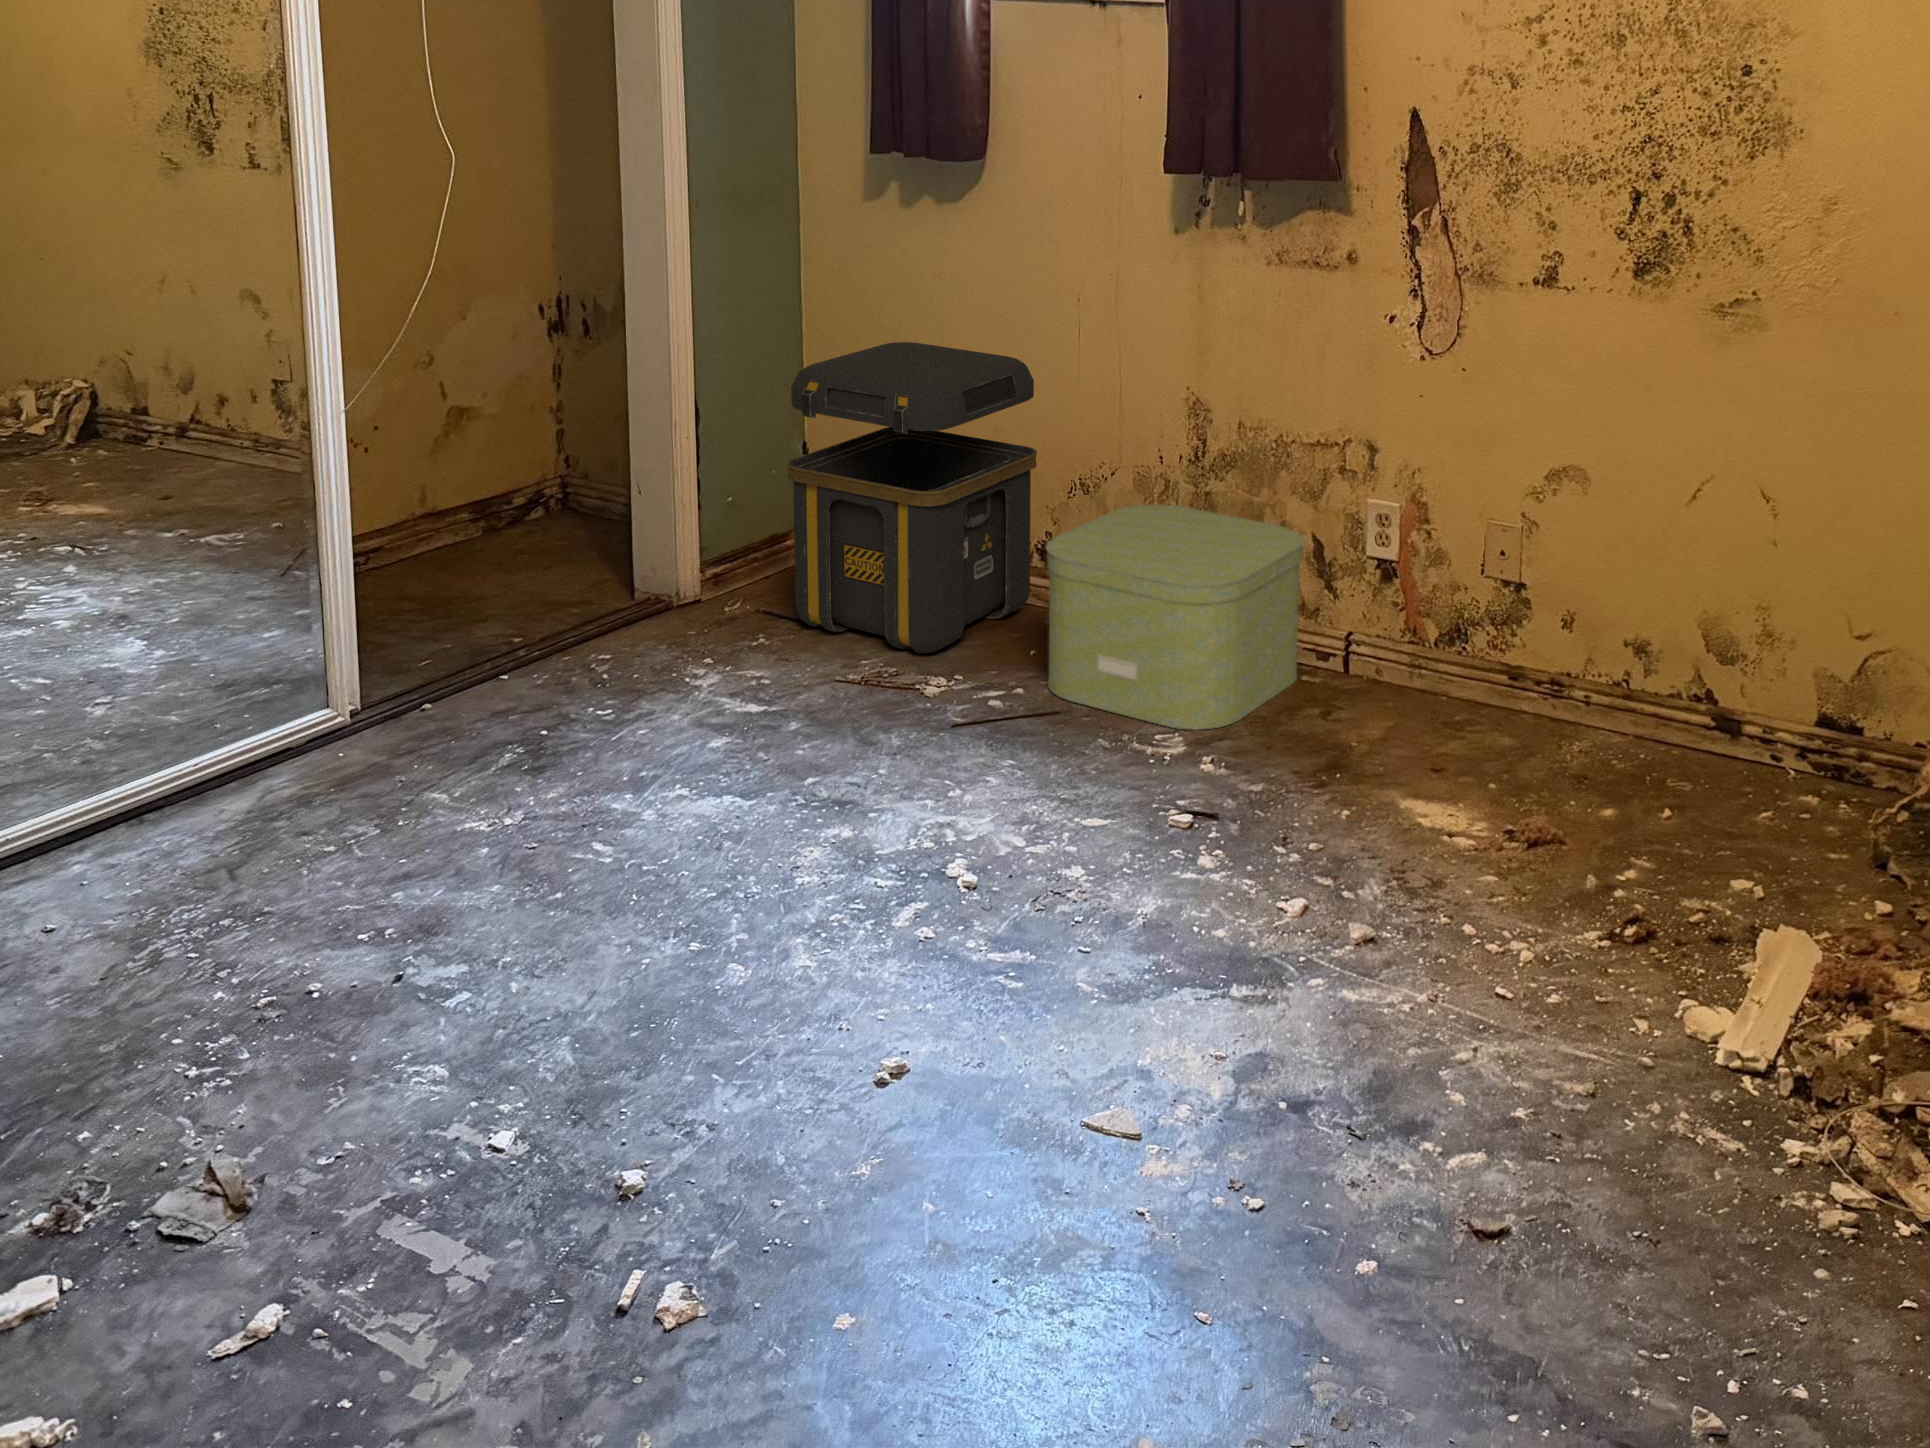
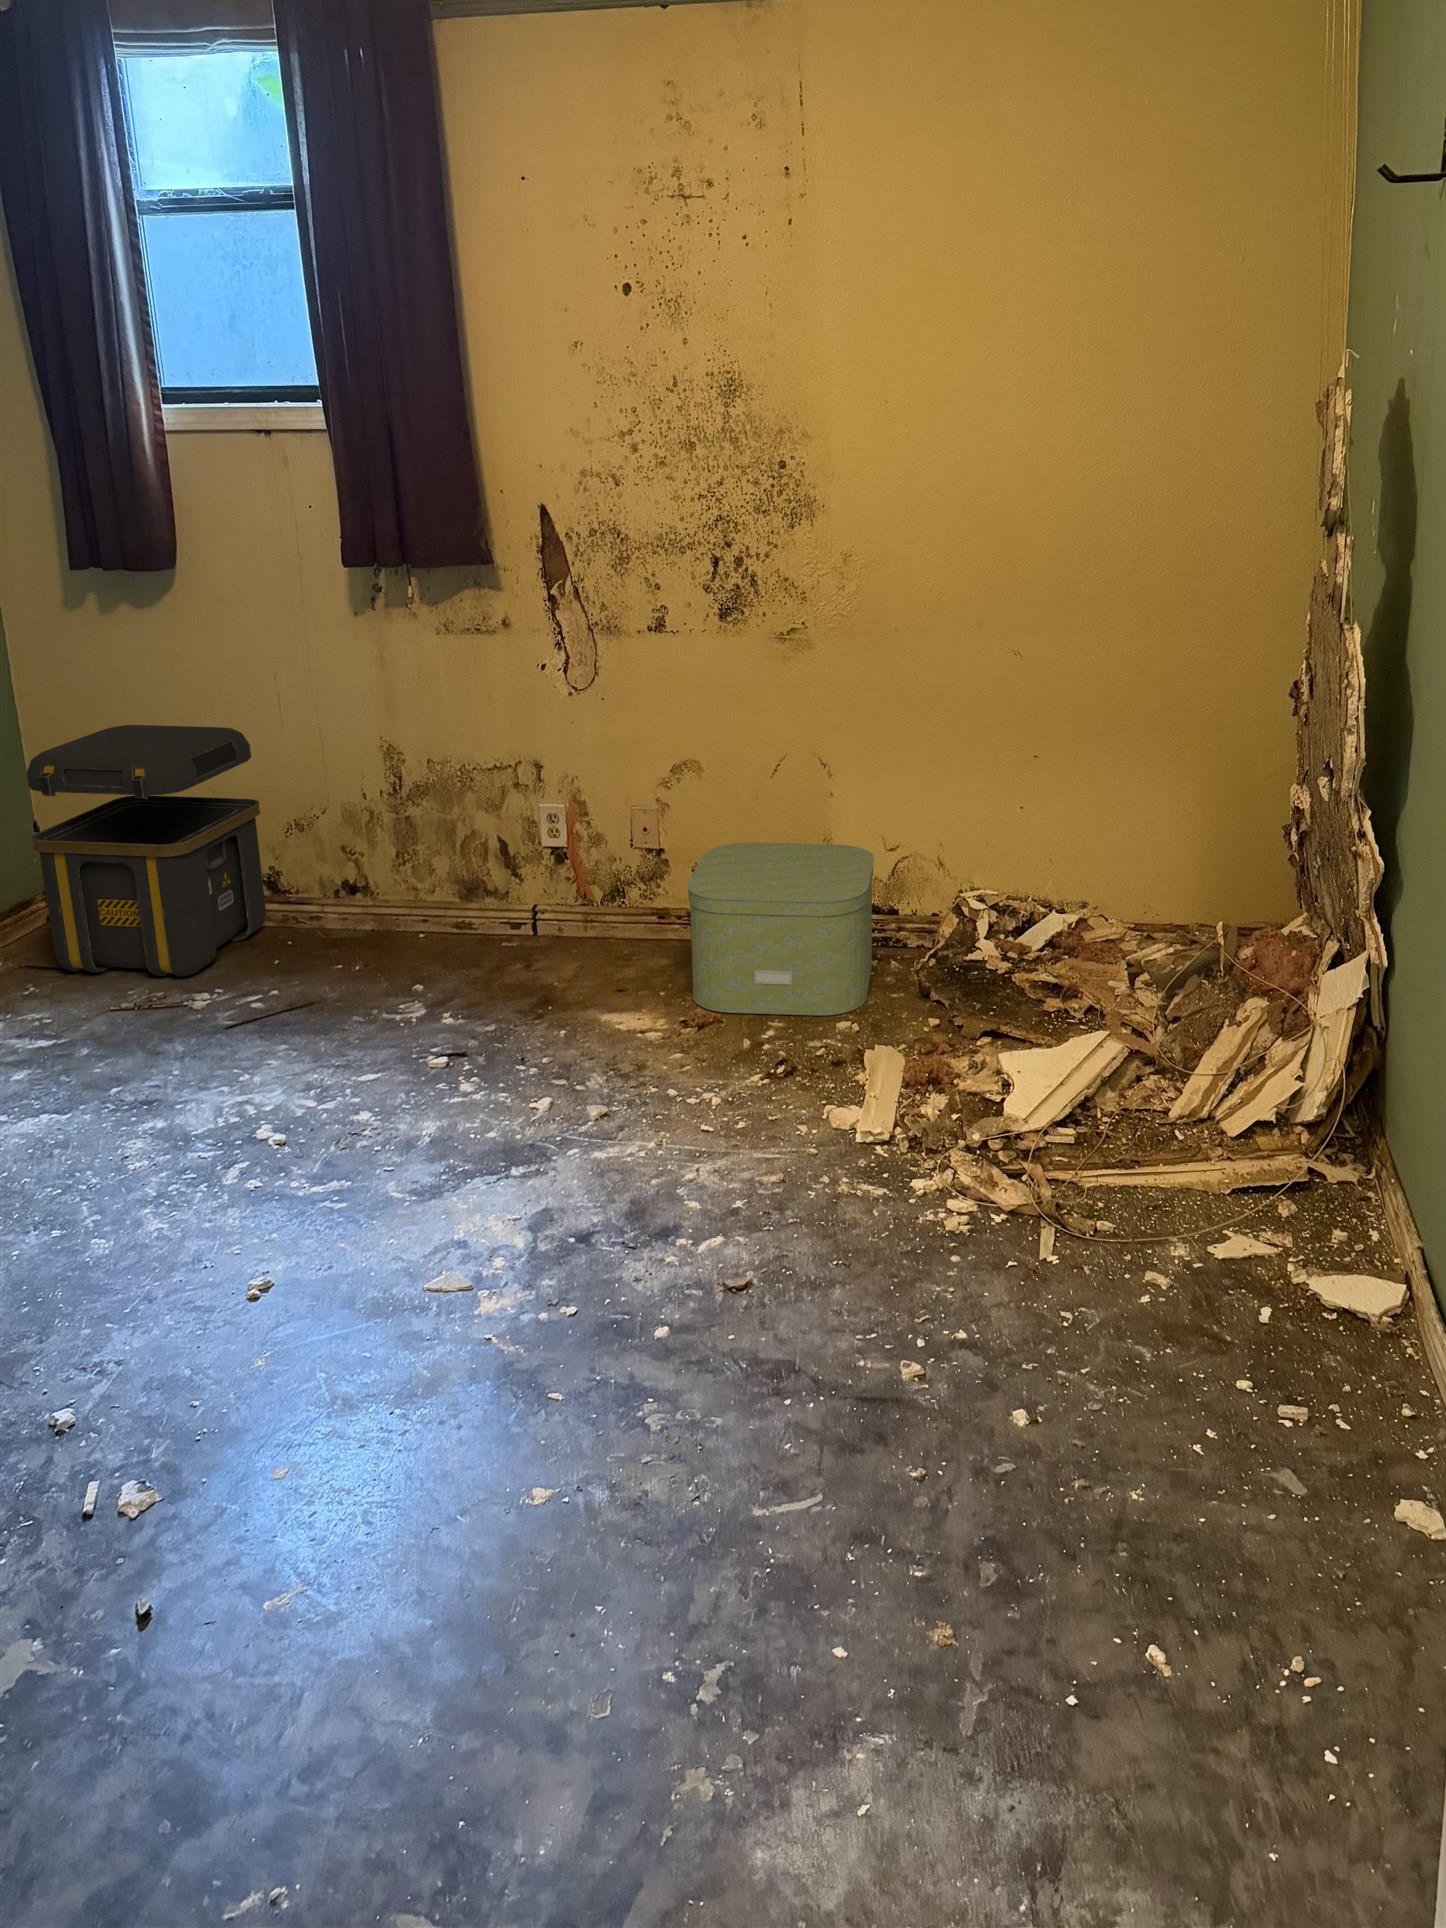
storage box: present [1046,504,1304,730] -> present [687,843,874,1015]

